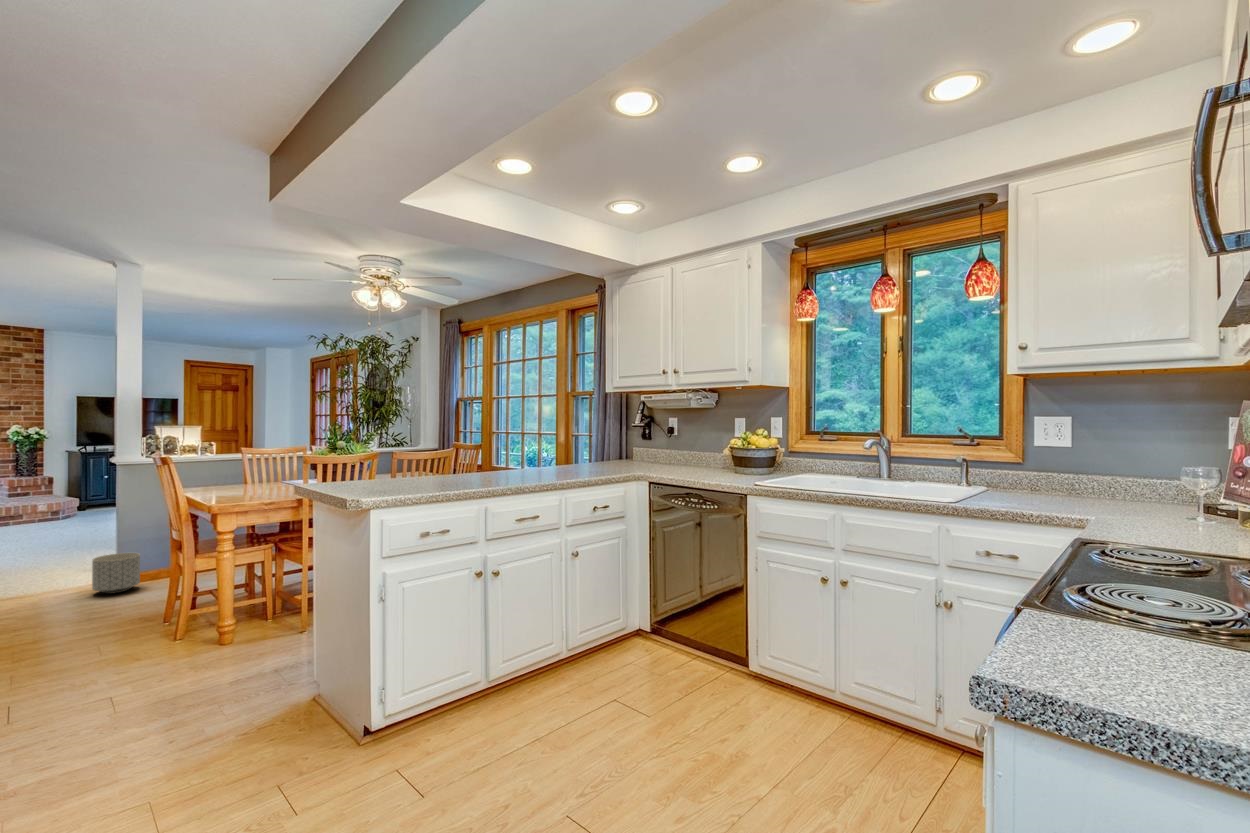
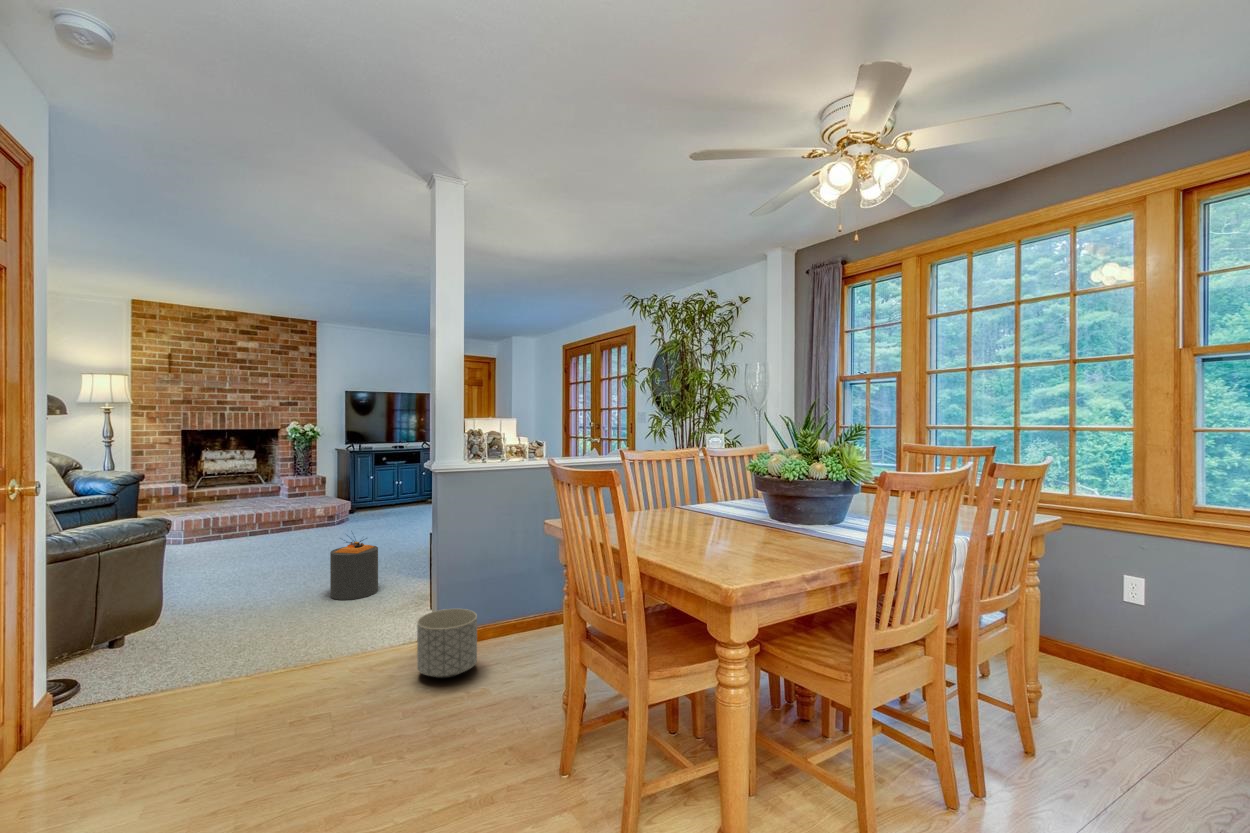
trash can: none [38,512,84,565] -> present [330,531,378,600]

